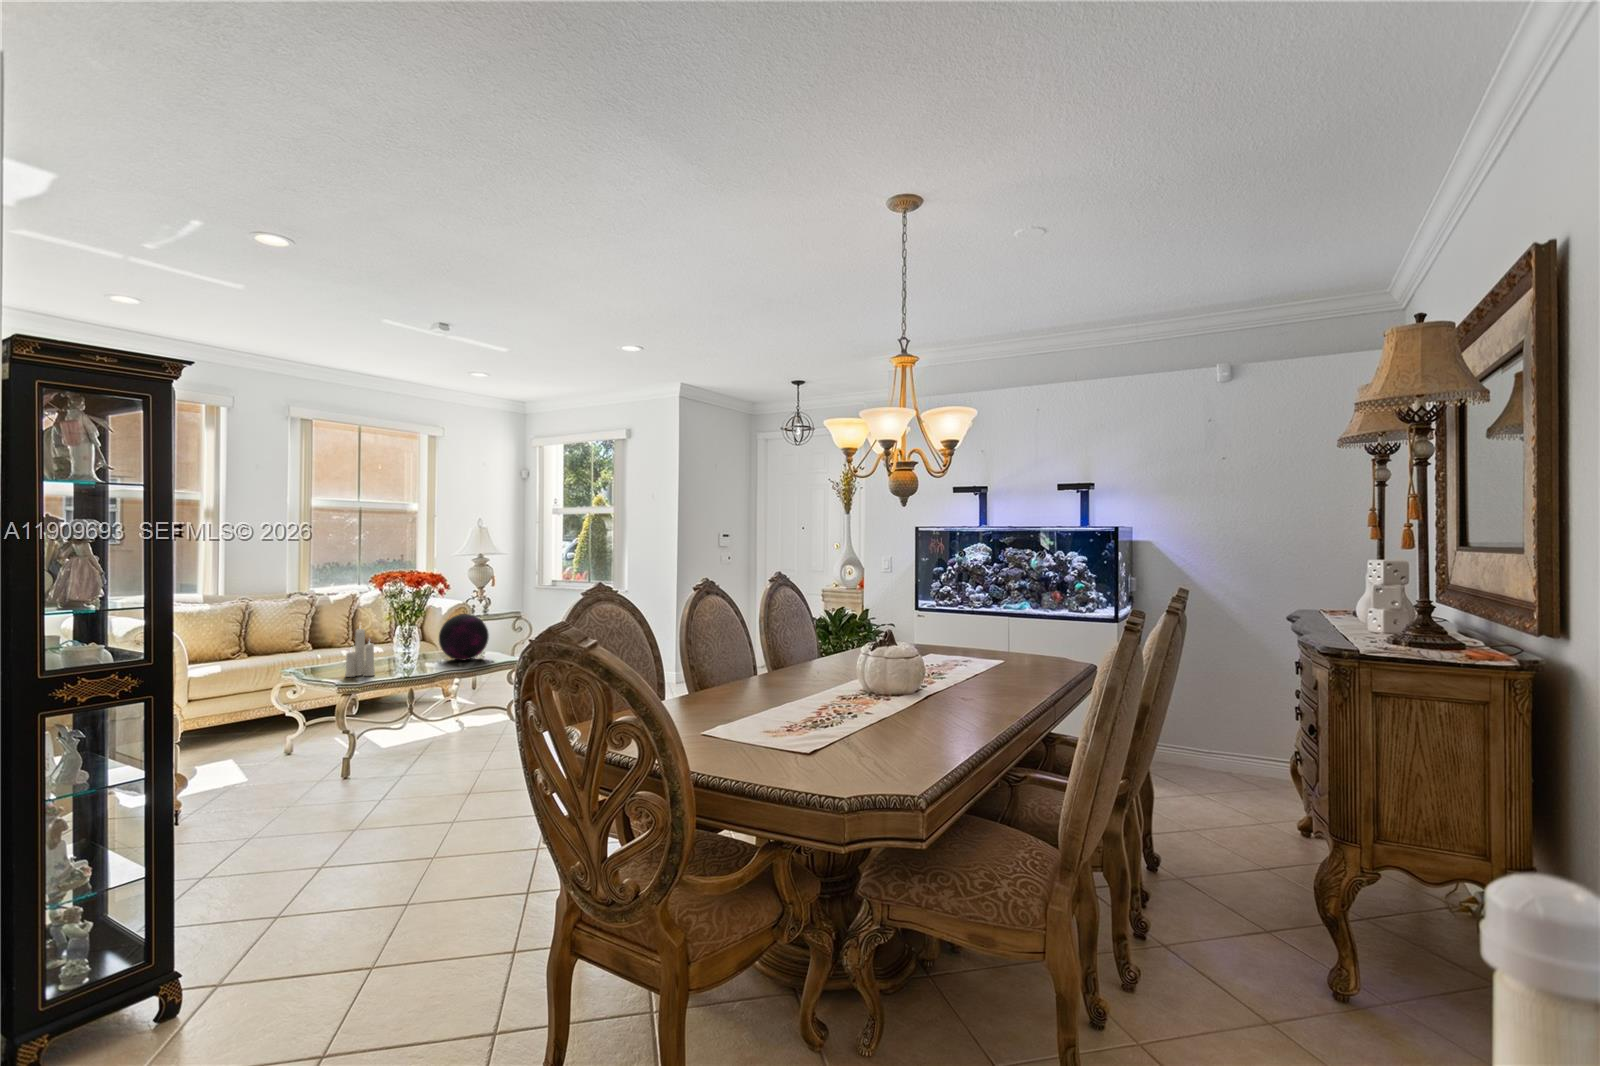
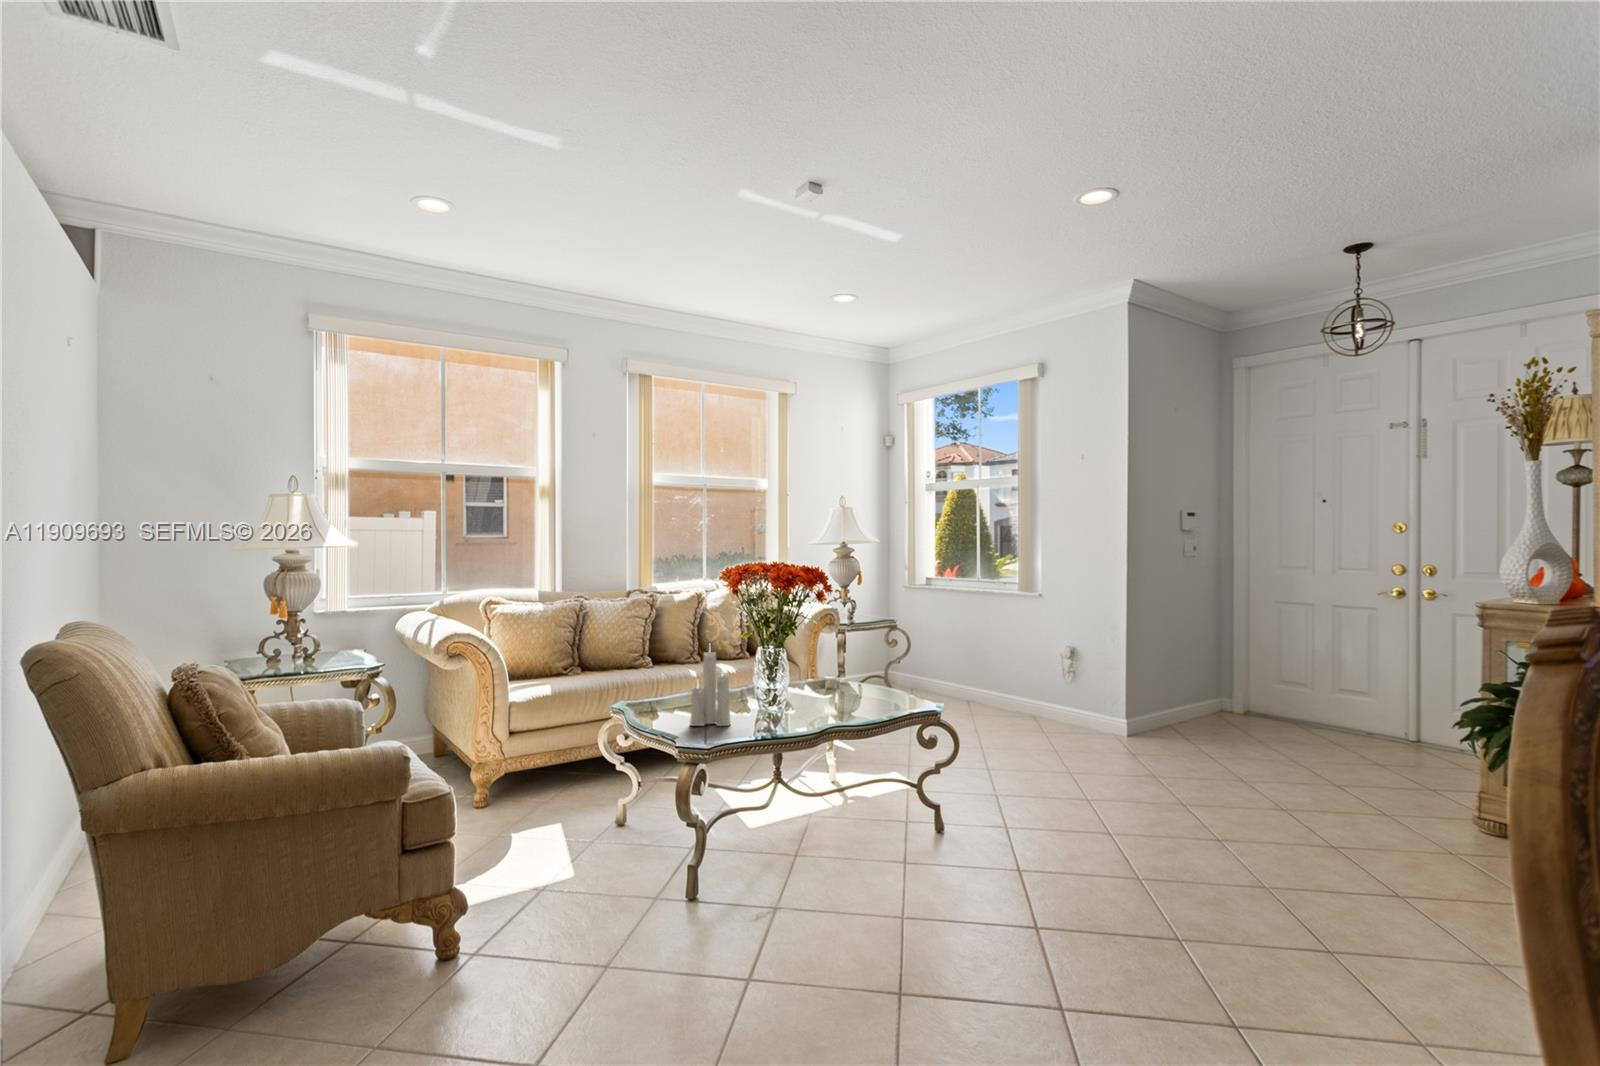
decorative orb: present [439,614,489,660] -> none [814,630,884,701]

